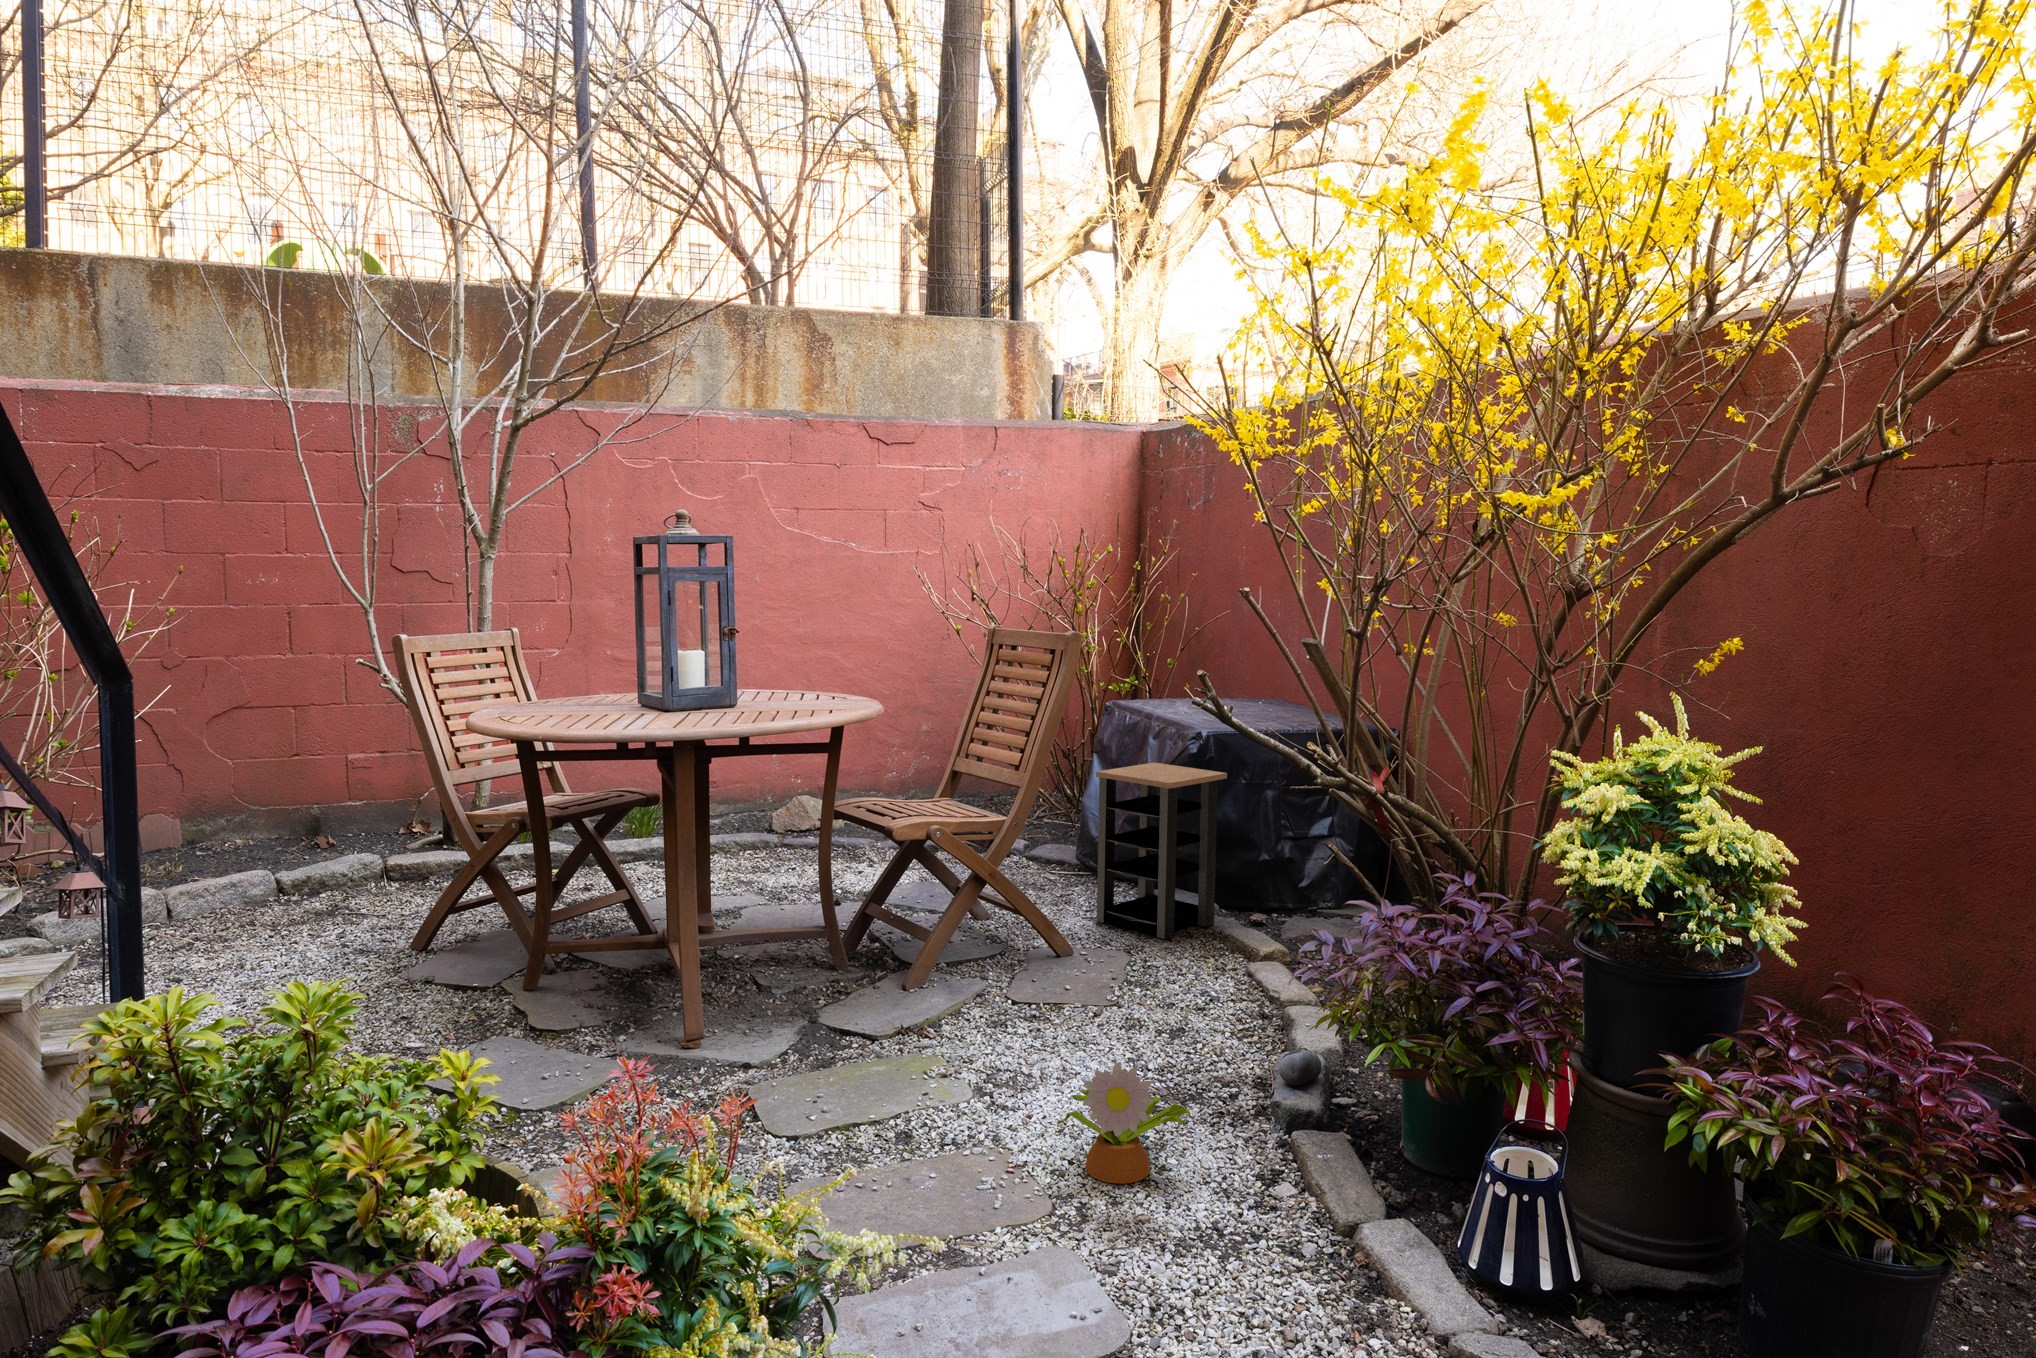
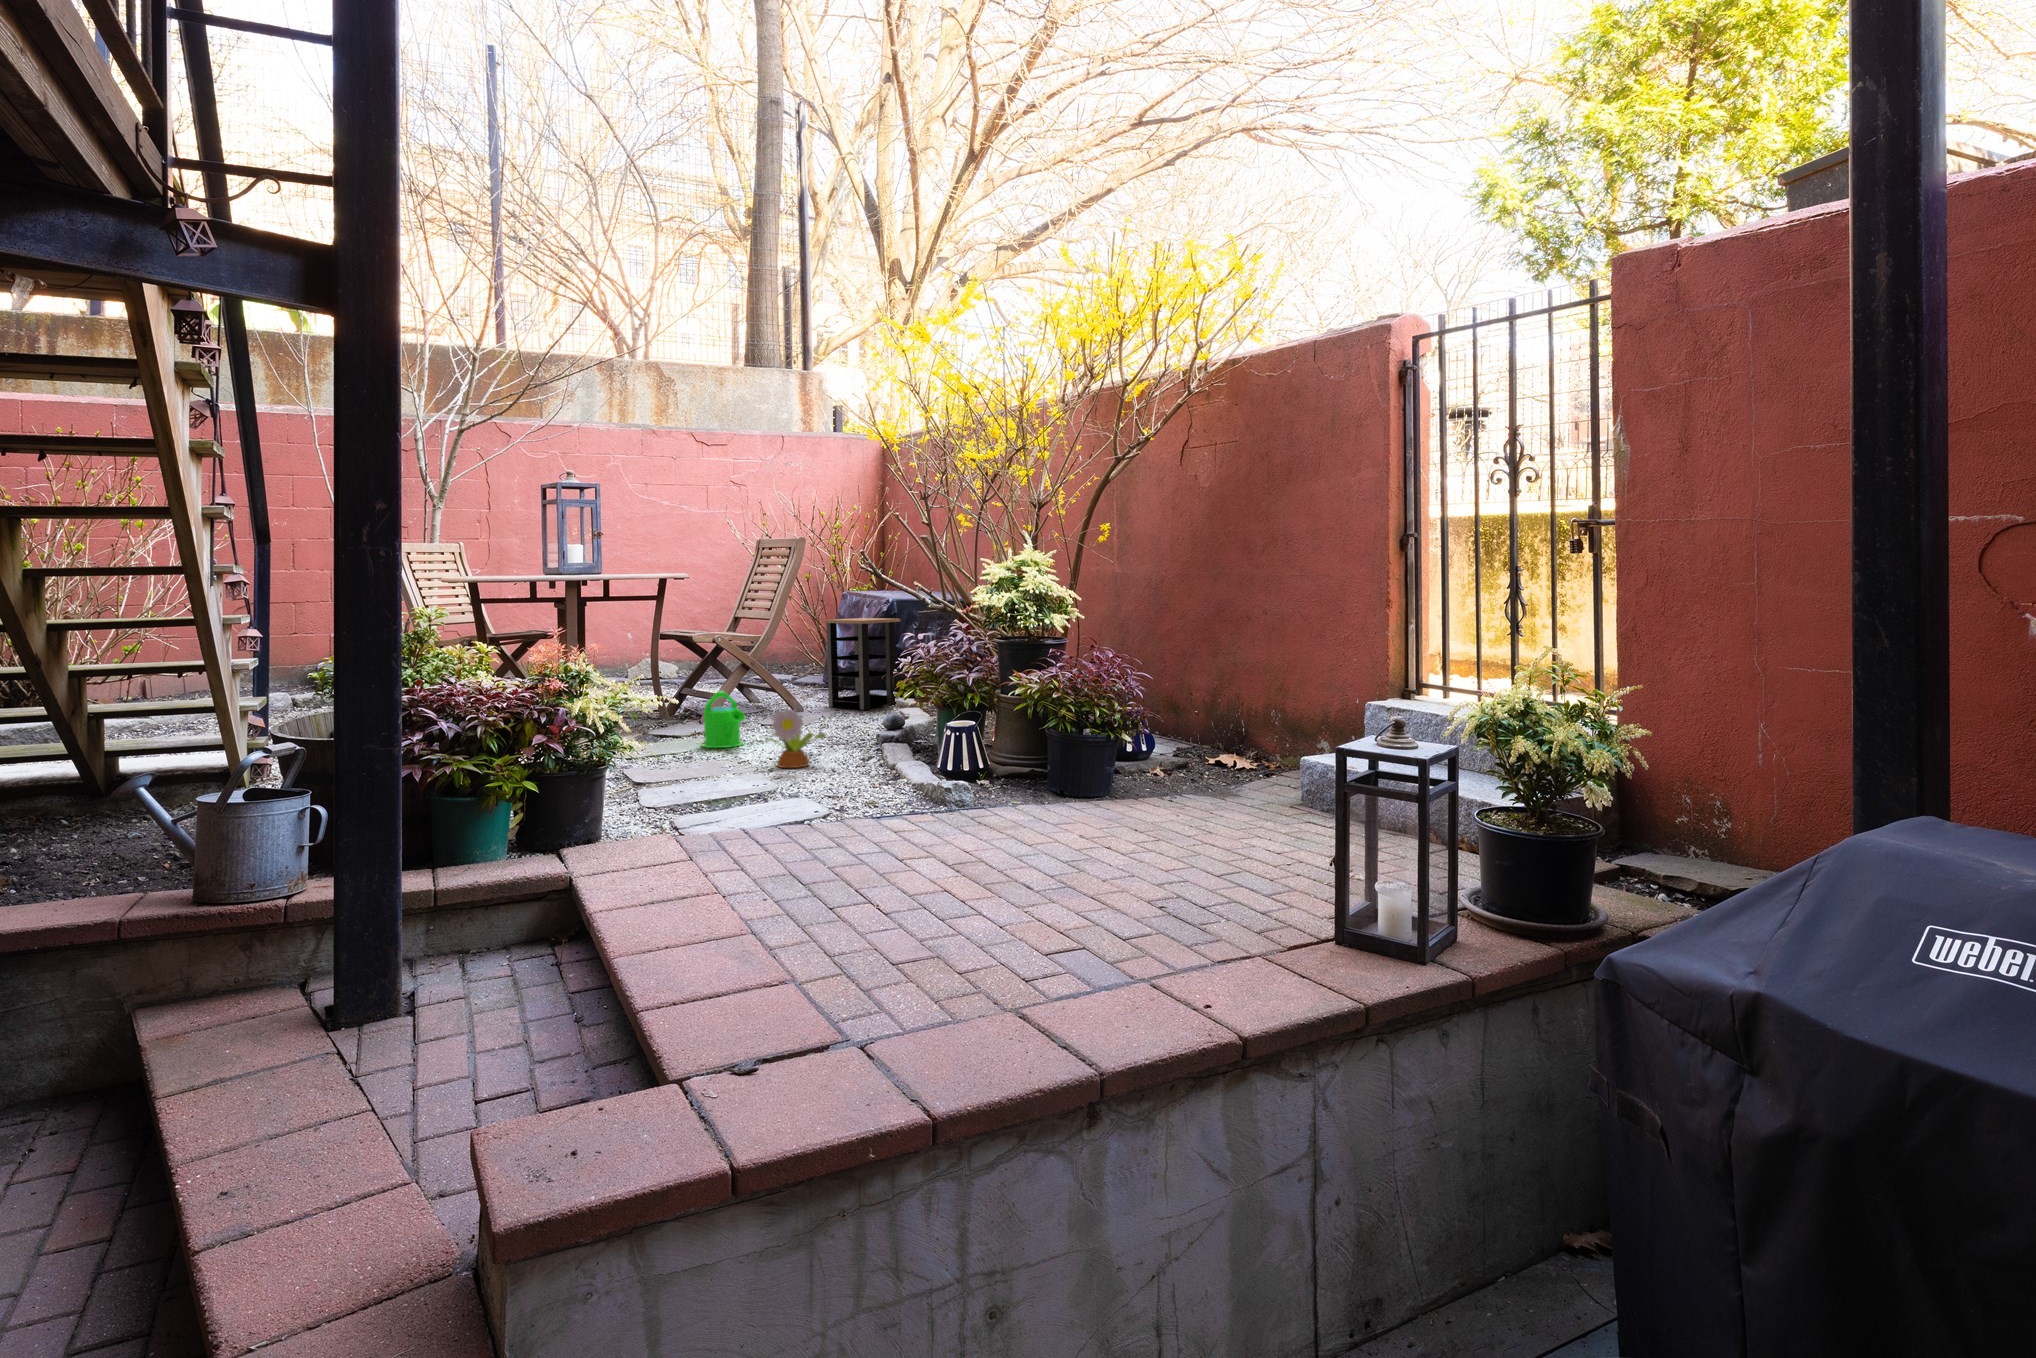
watering can: none [913,958,1002,1073] -> present [702,691,745,748]

